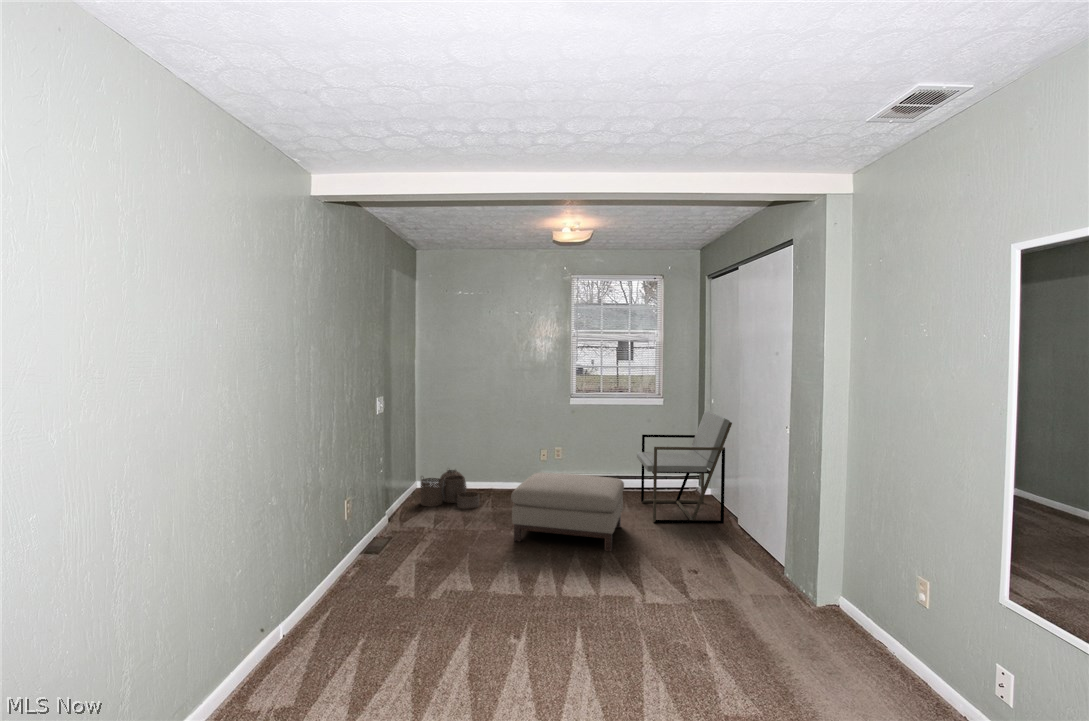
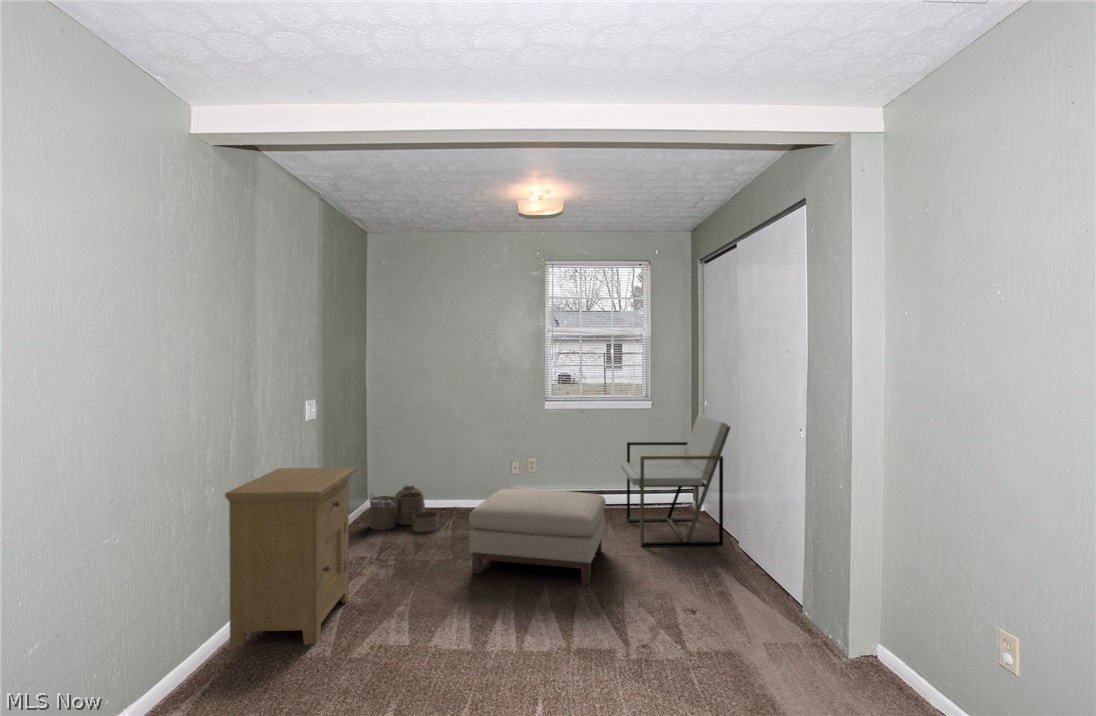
nightstand: none [333,453,424,589] -> present [225,467,357,646]

